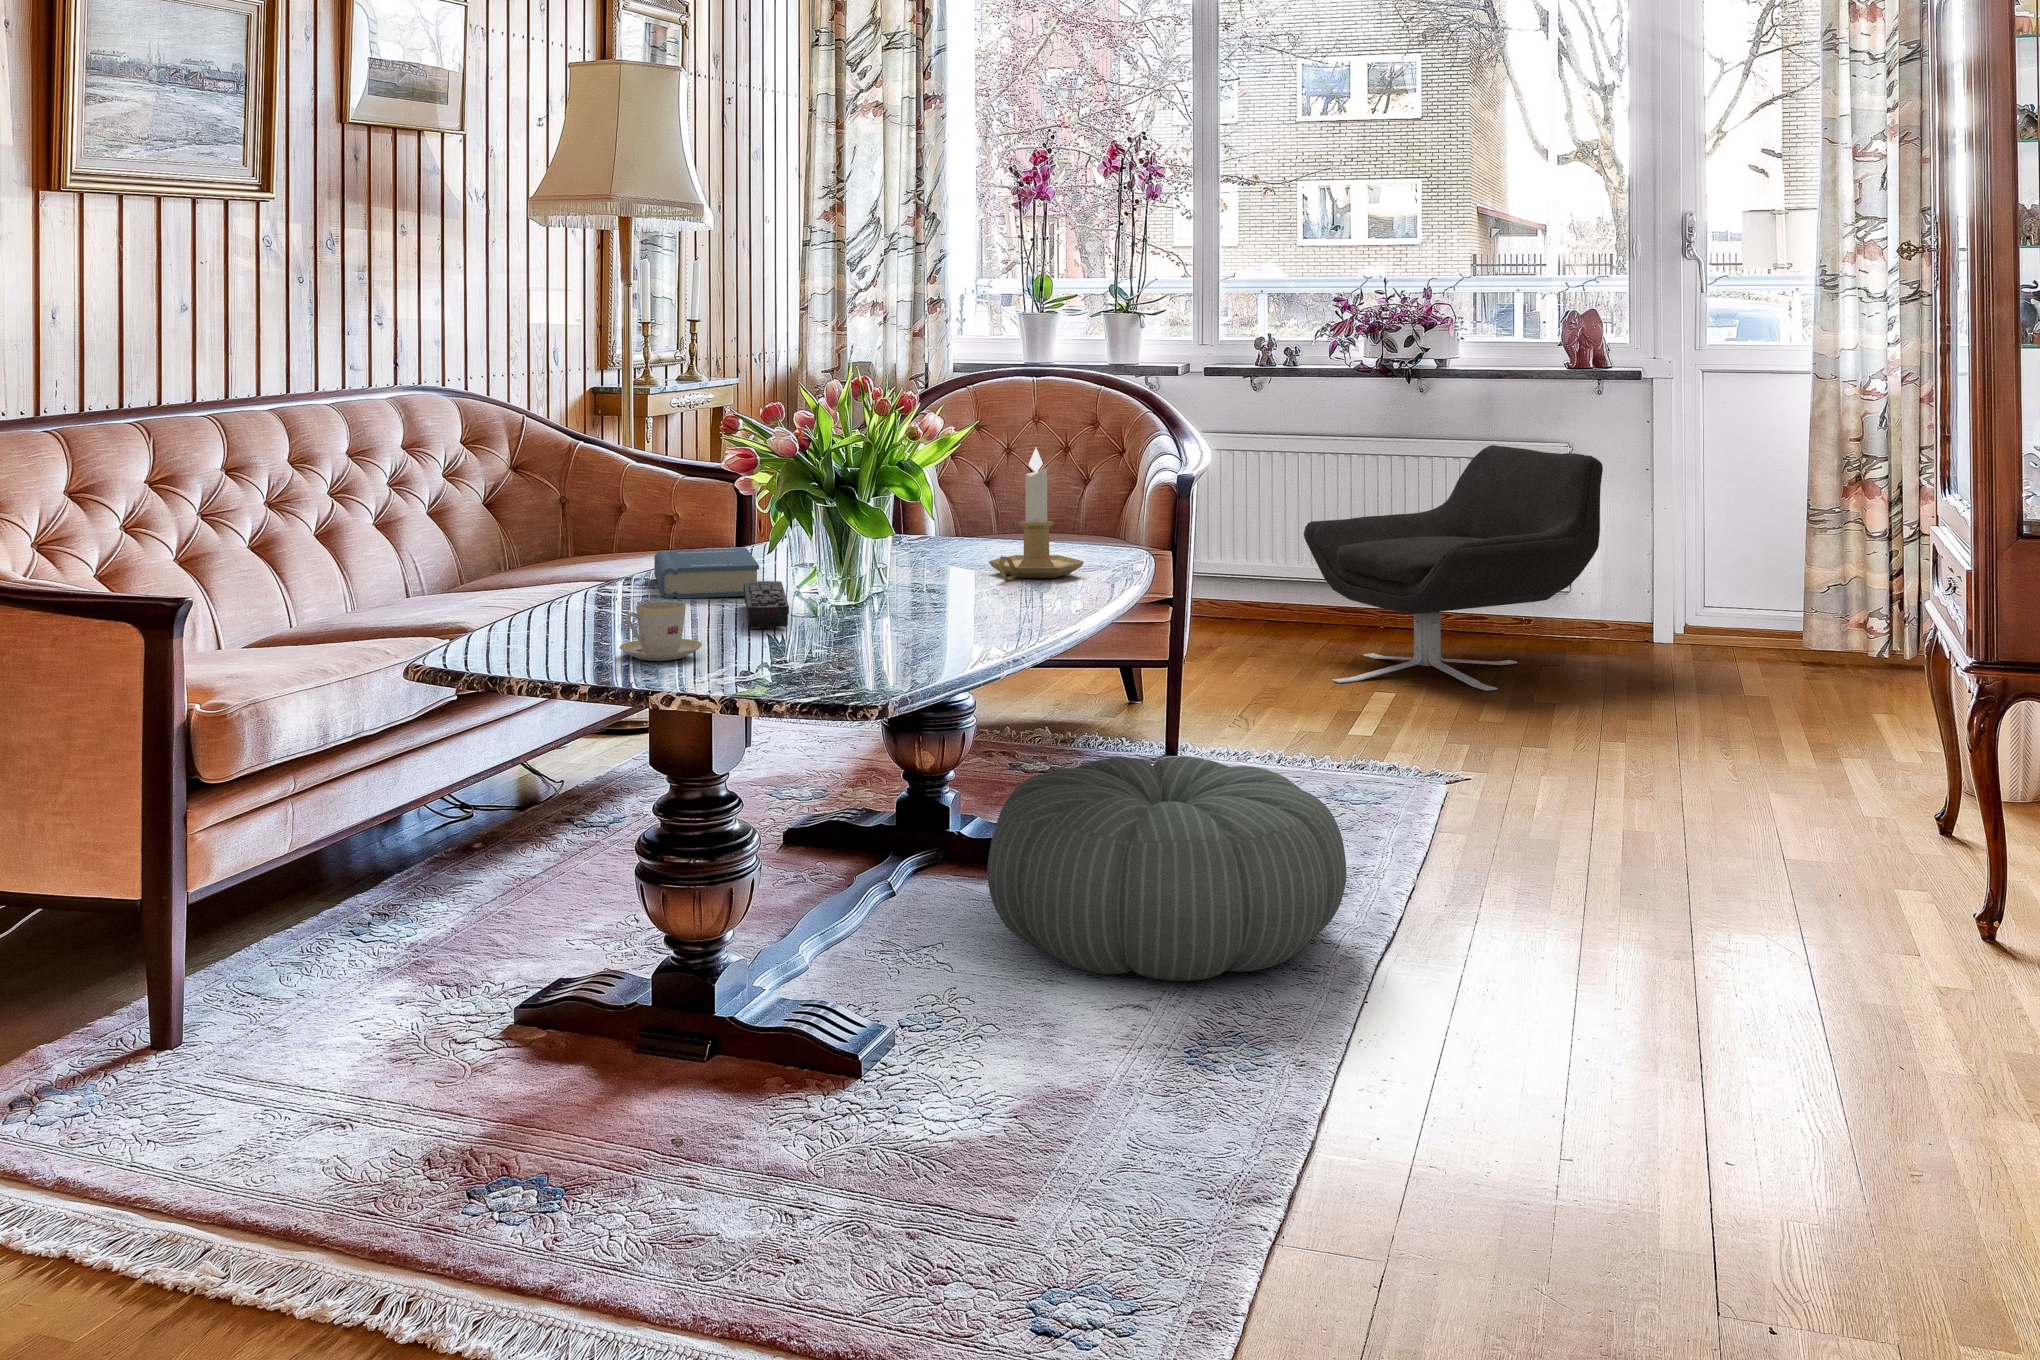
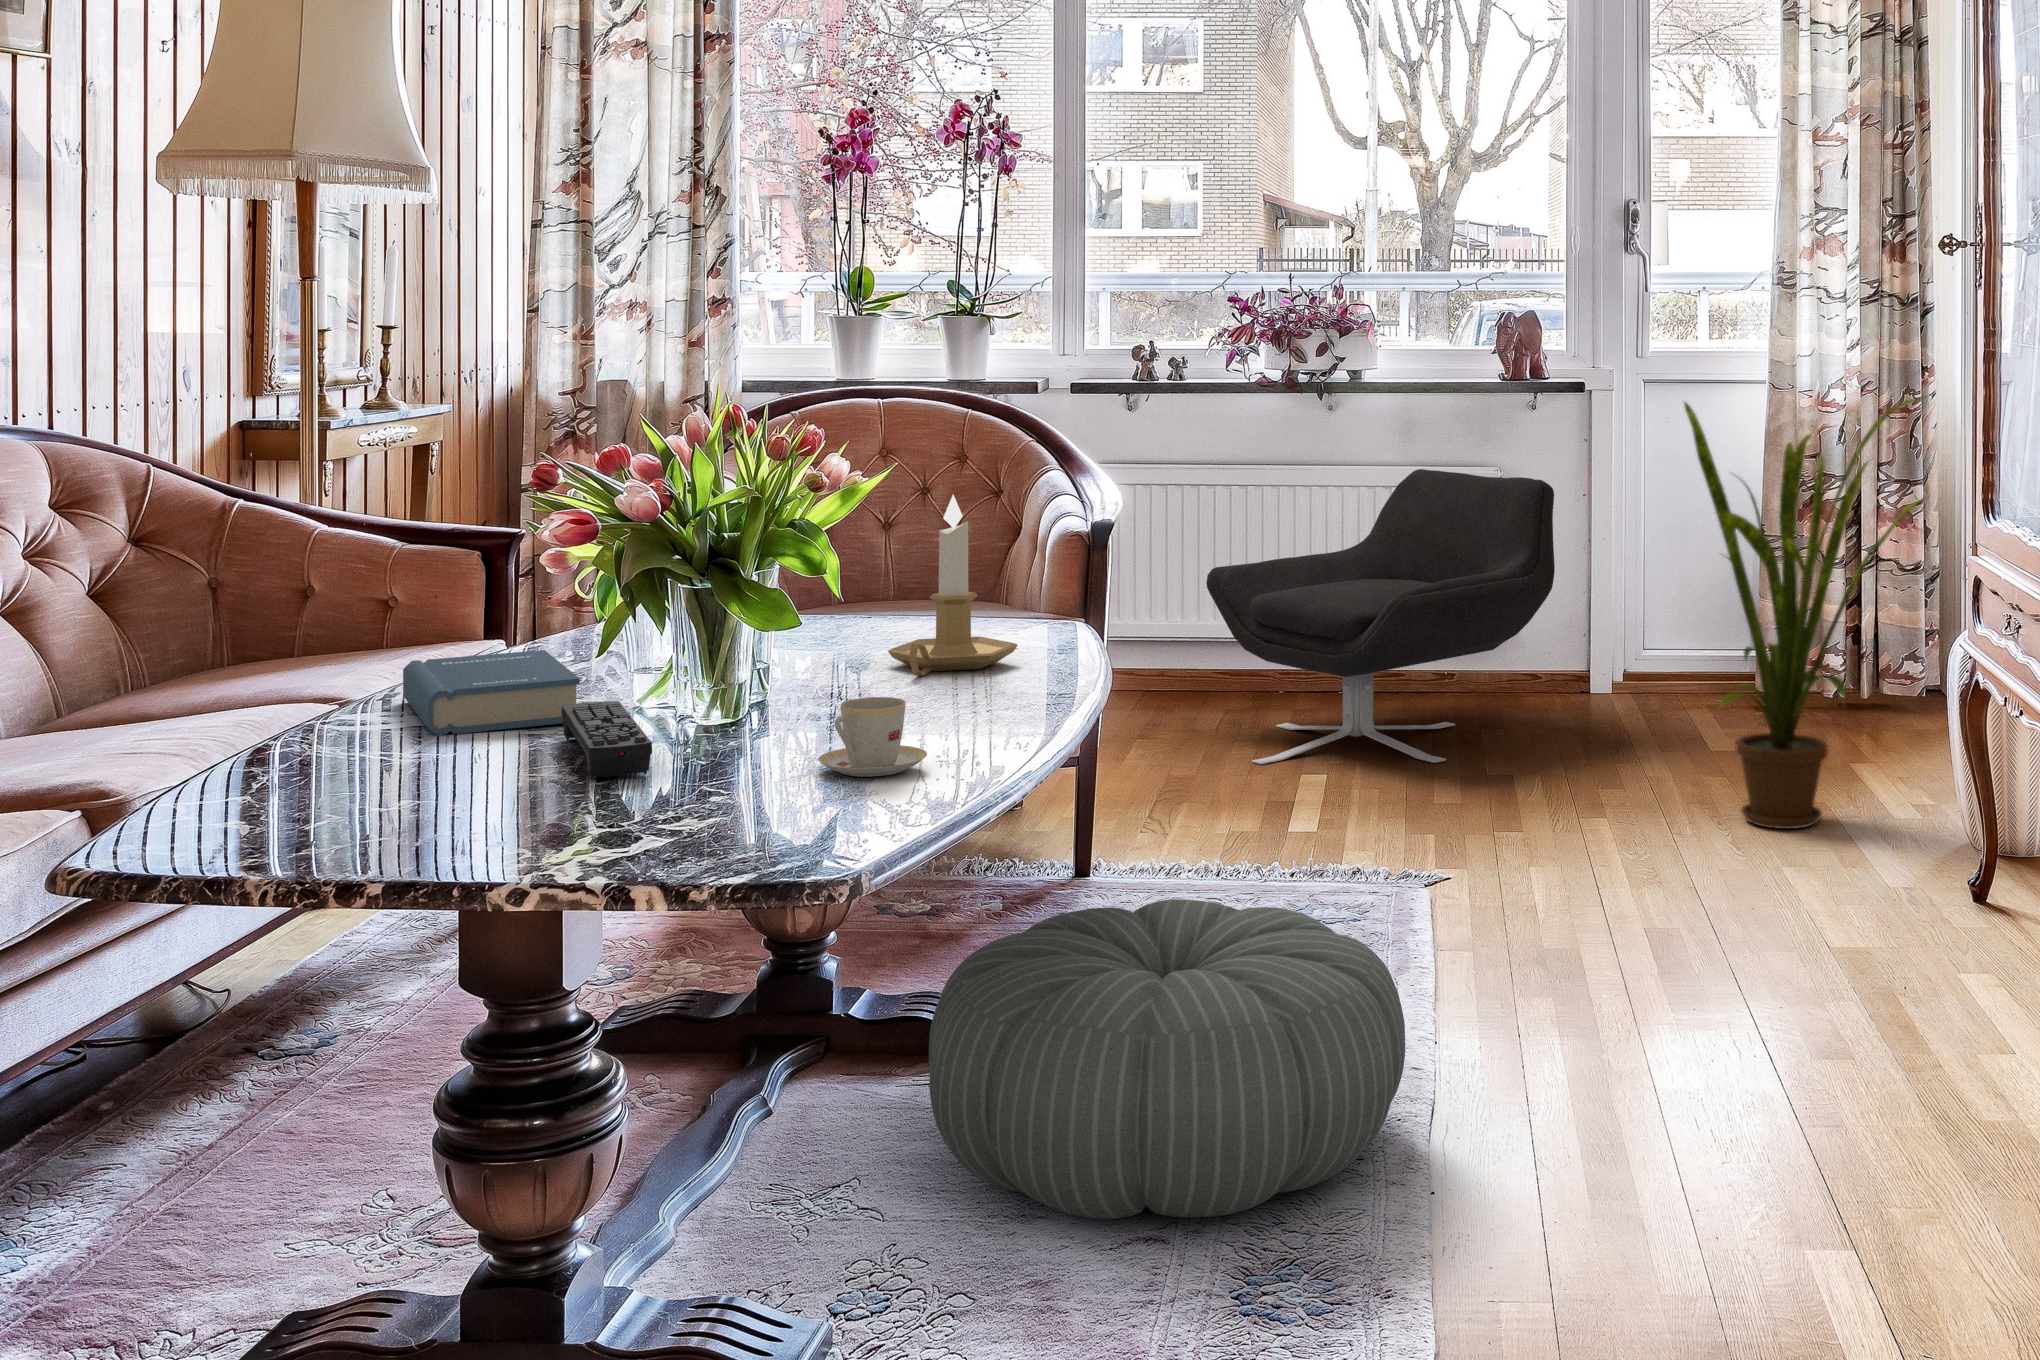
house plant: none [1676,386,1918,762] -> present [1684,397,1926,829]
teacup: present [619,601,702,661] -> present [818,697,927,777]

